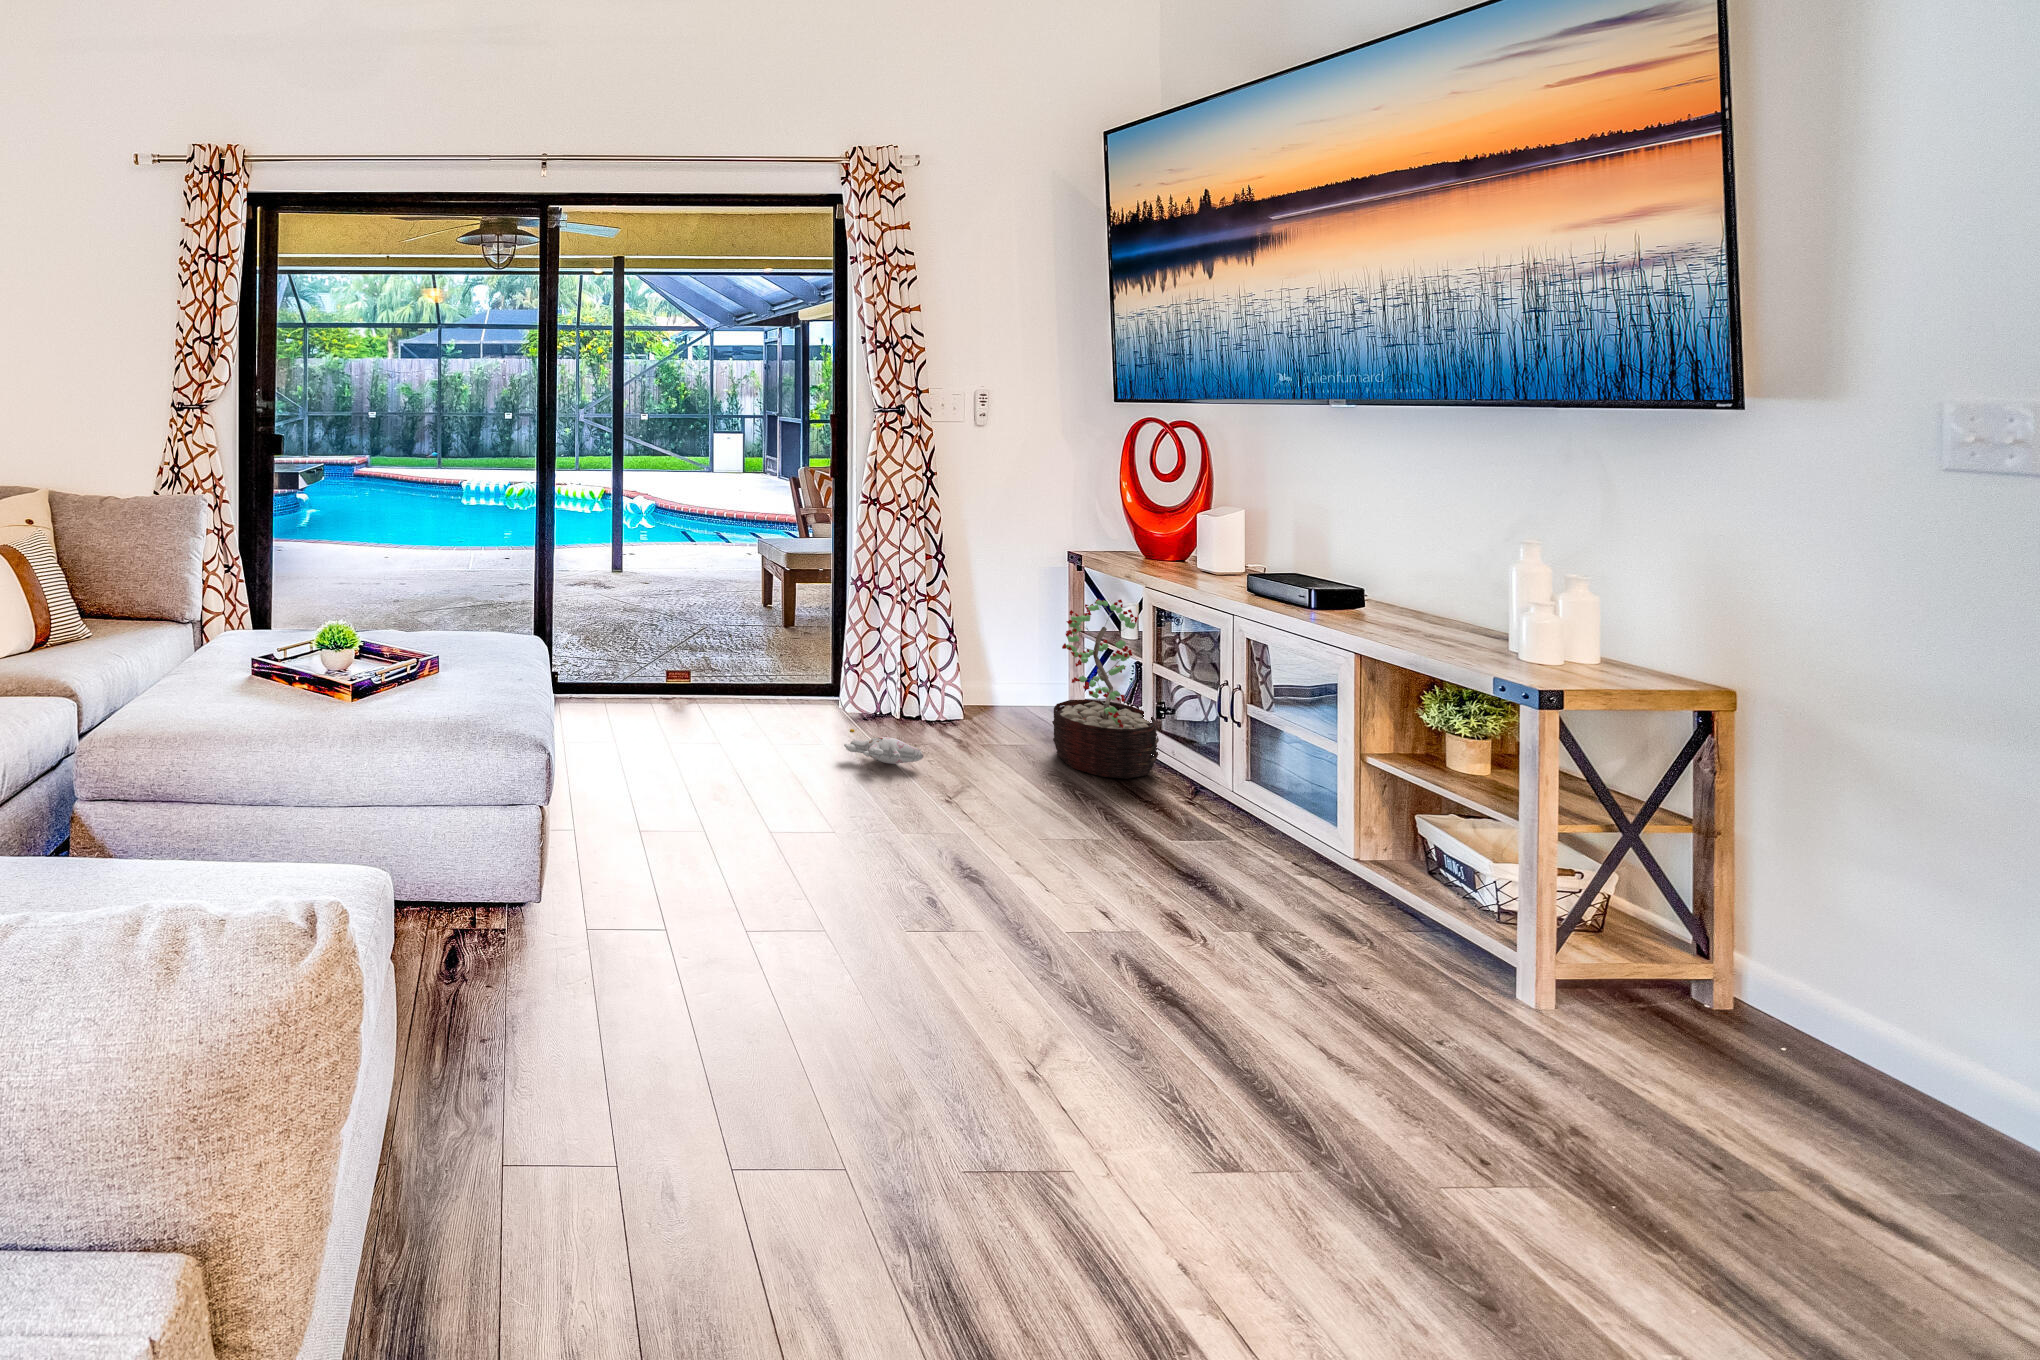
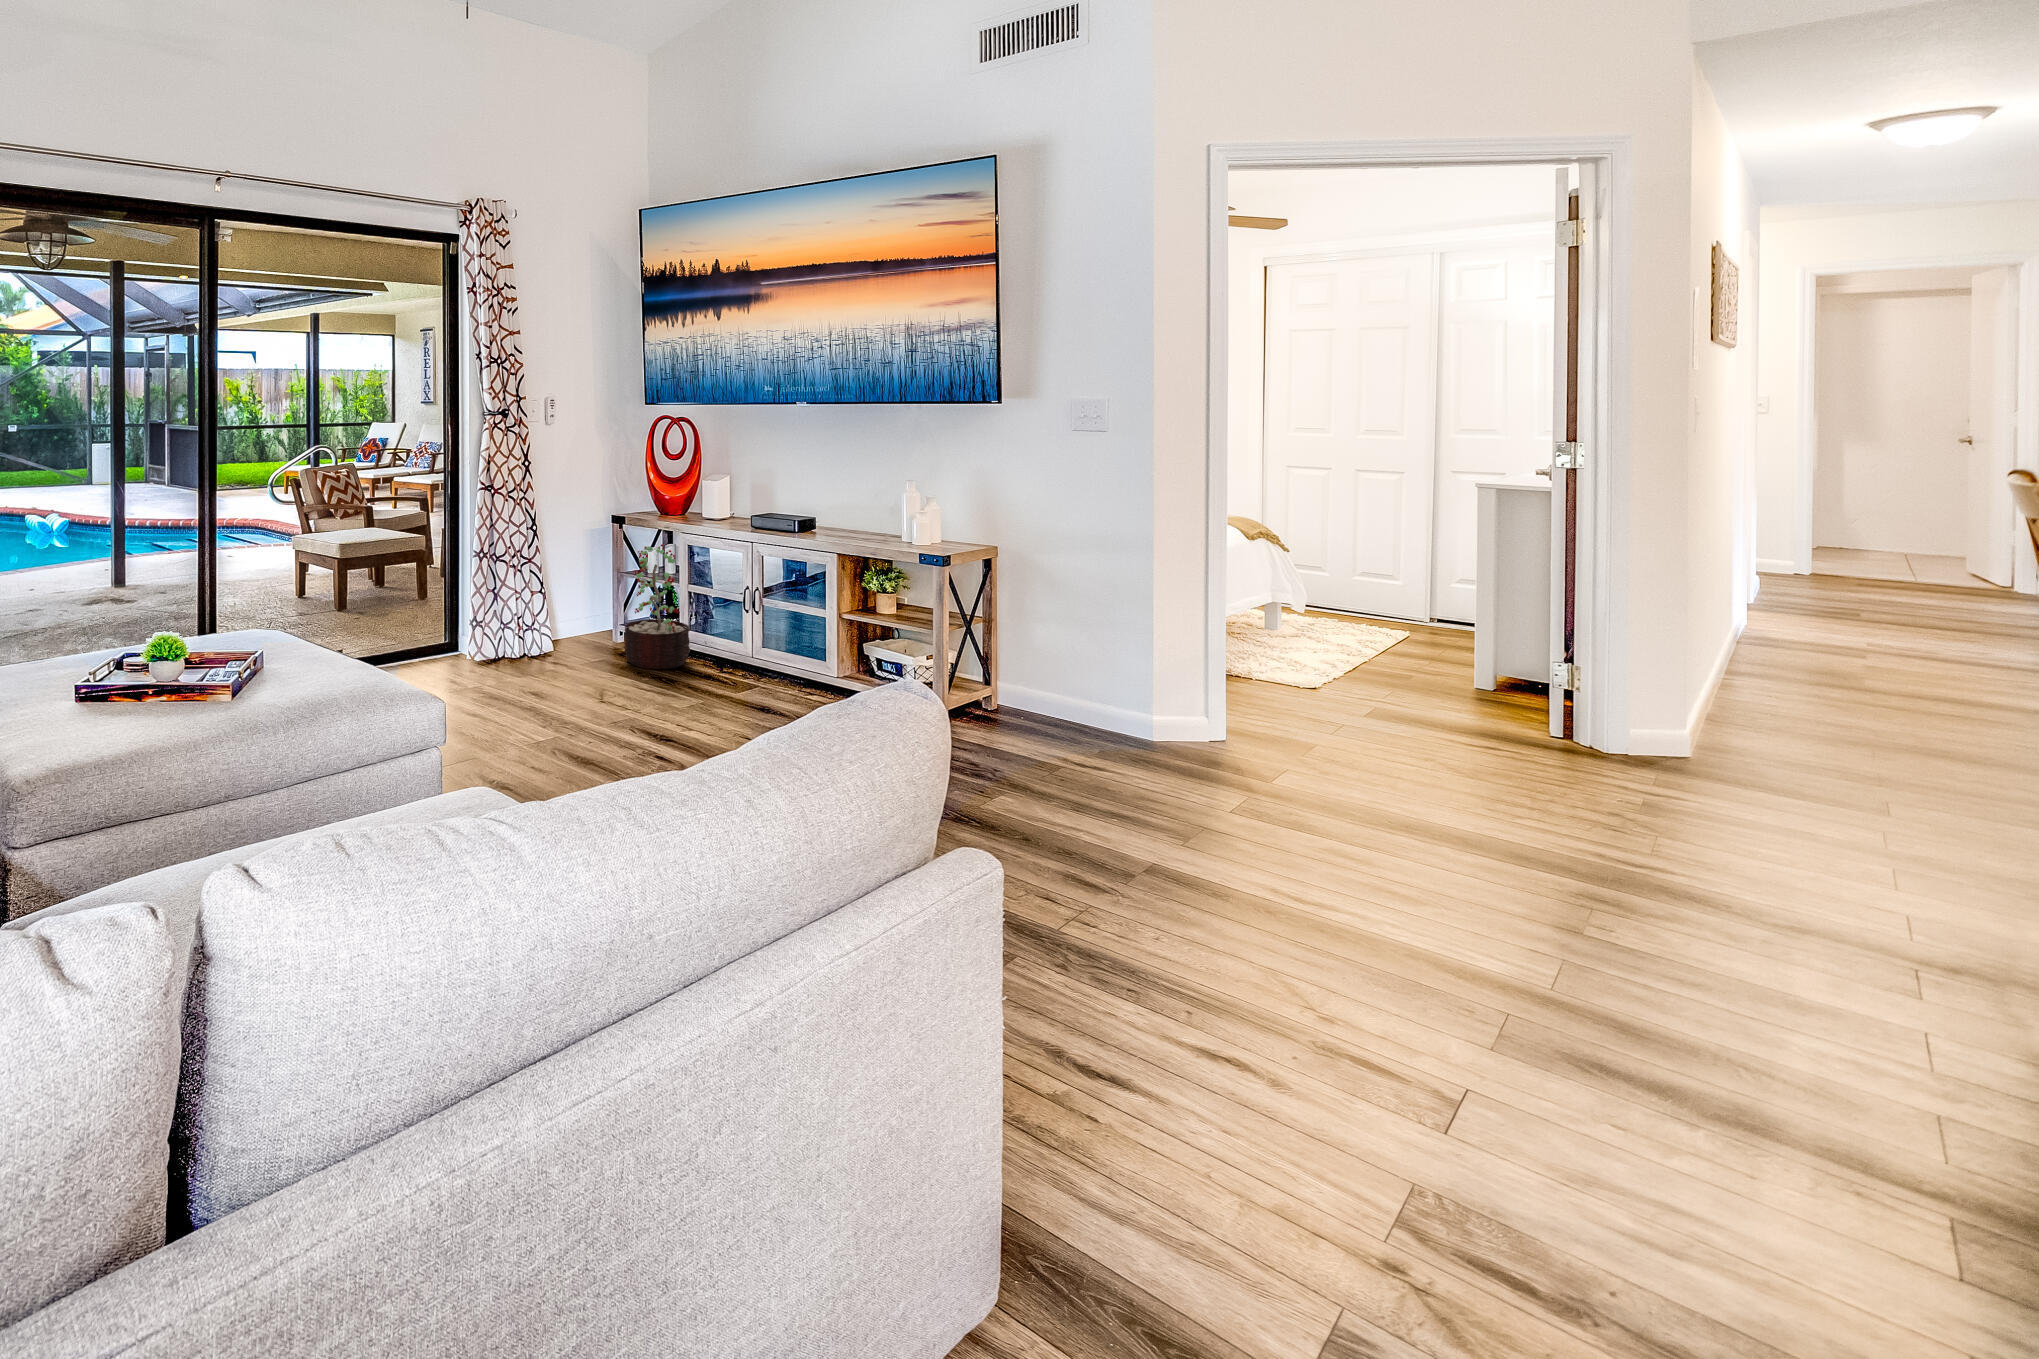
plush toy: present [844,729,923,764] -> none [490,668,562,688]

